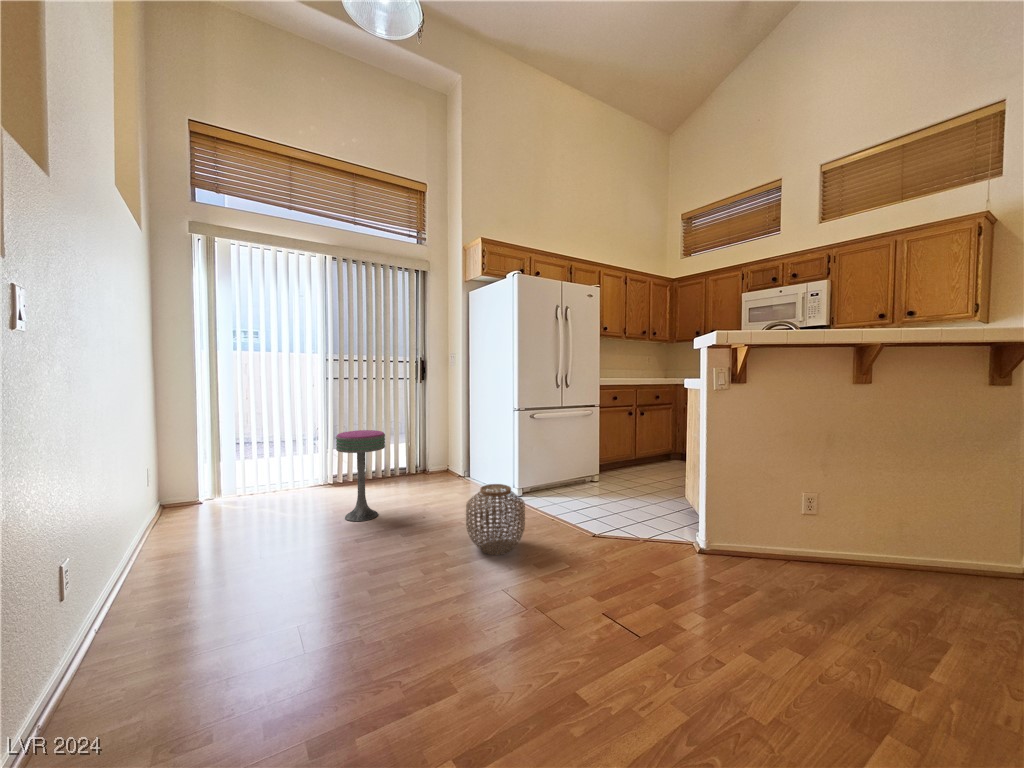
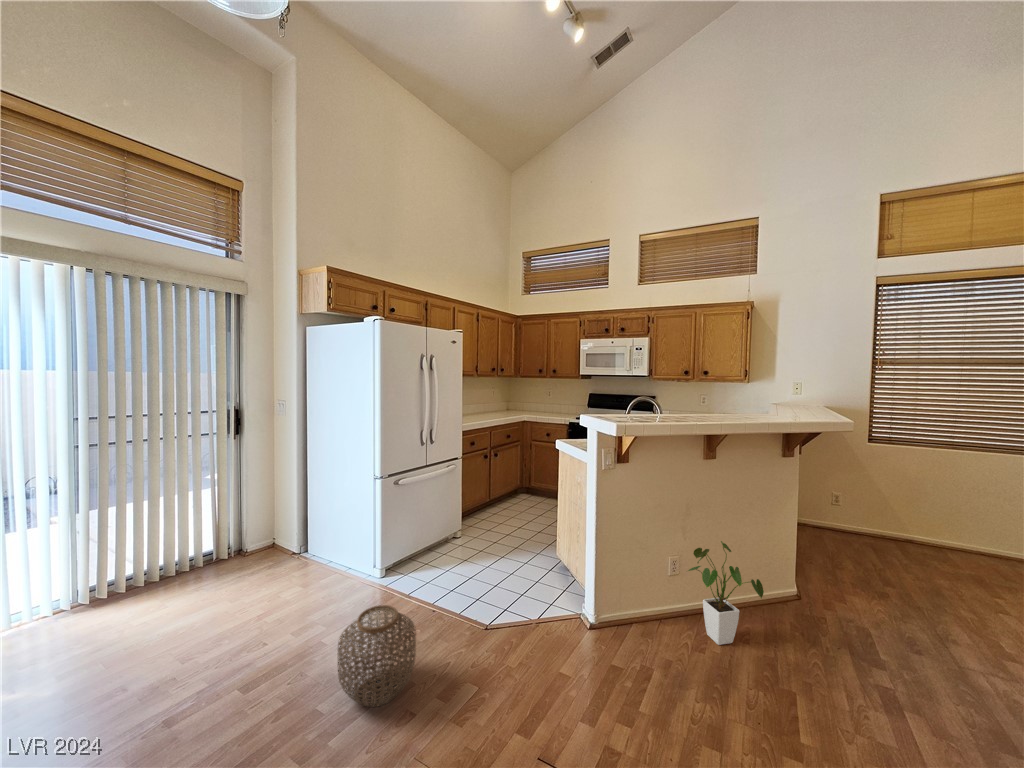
bar stool: present [336,430,385,522] -> none [100,542,193,695]
house plant: none [823,479,922,591] -> present [688,541,764,645]

